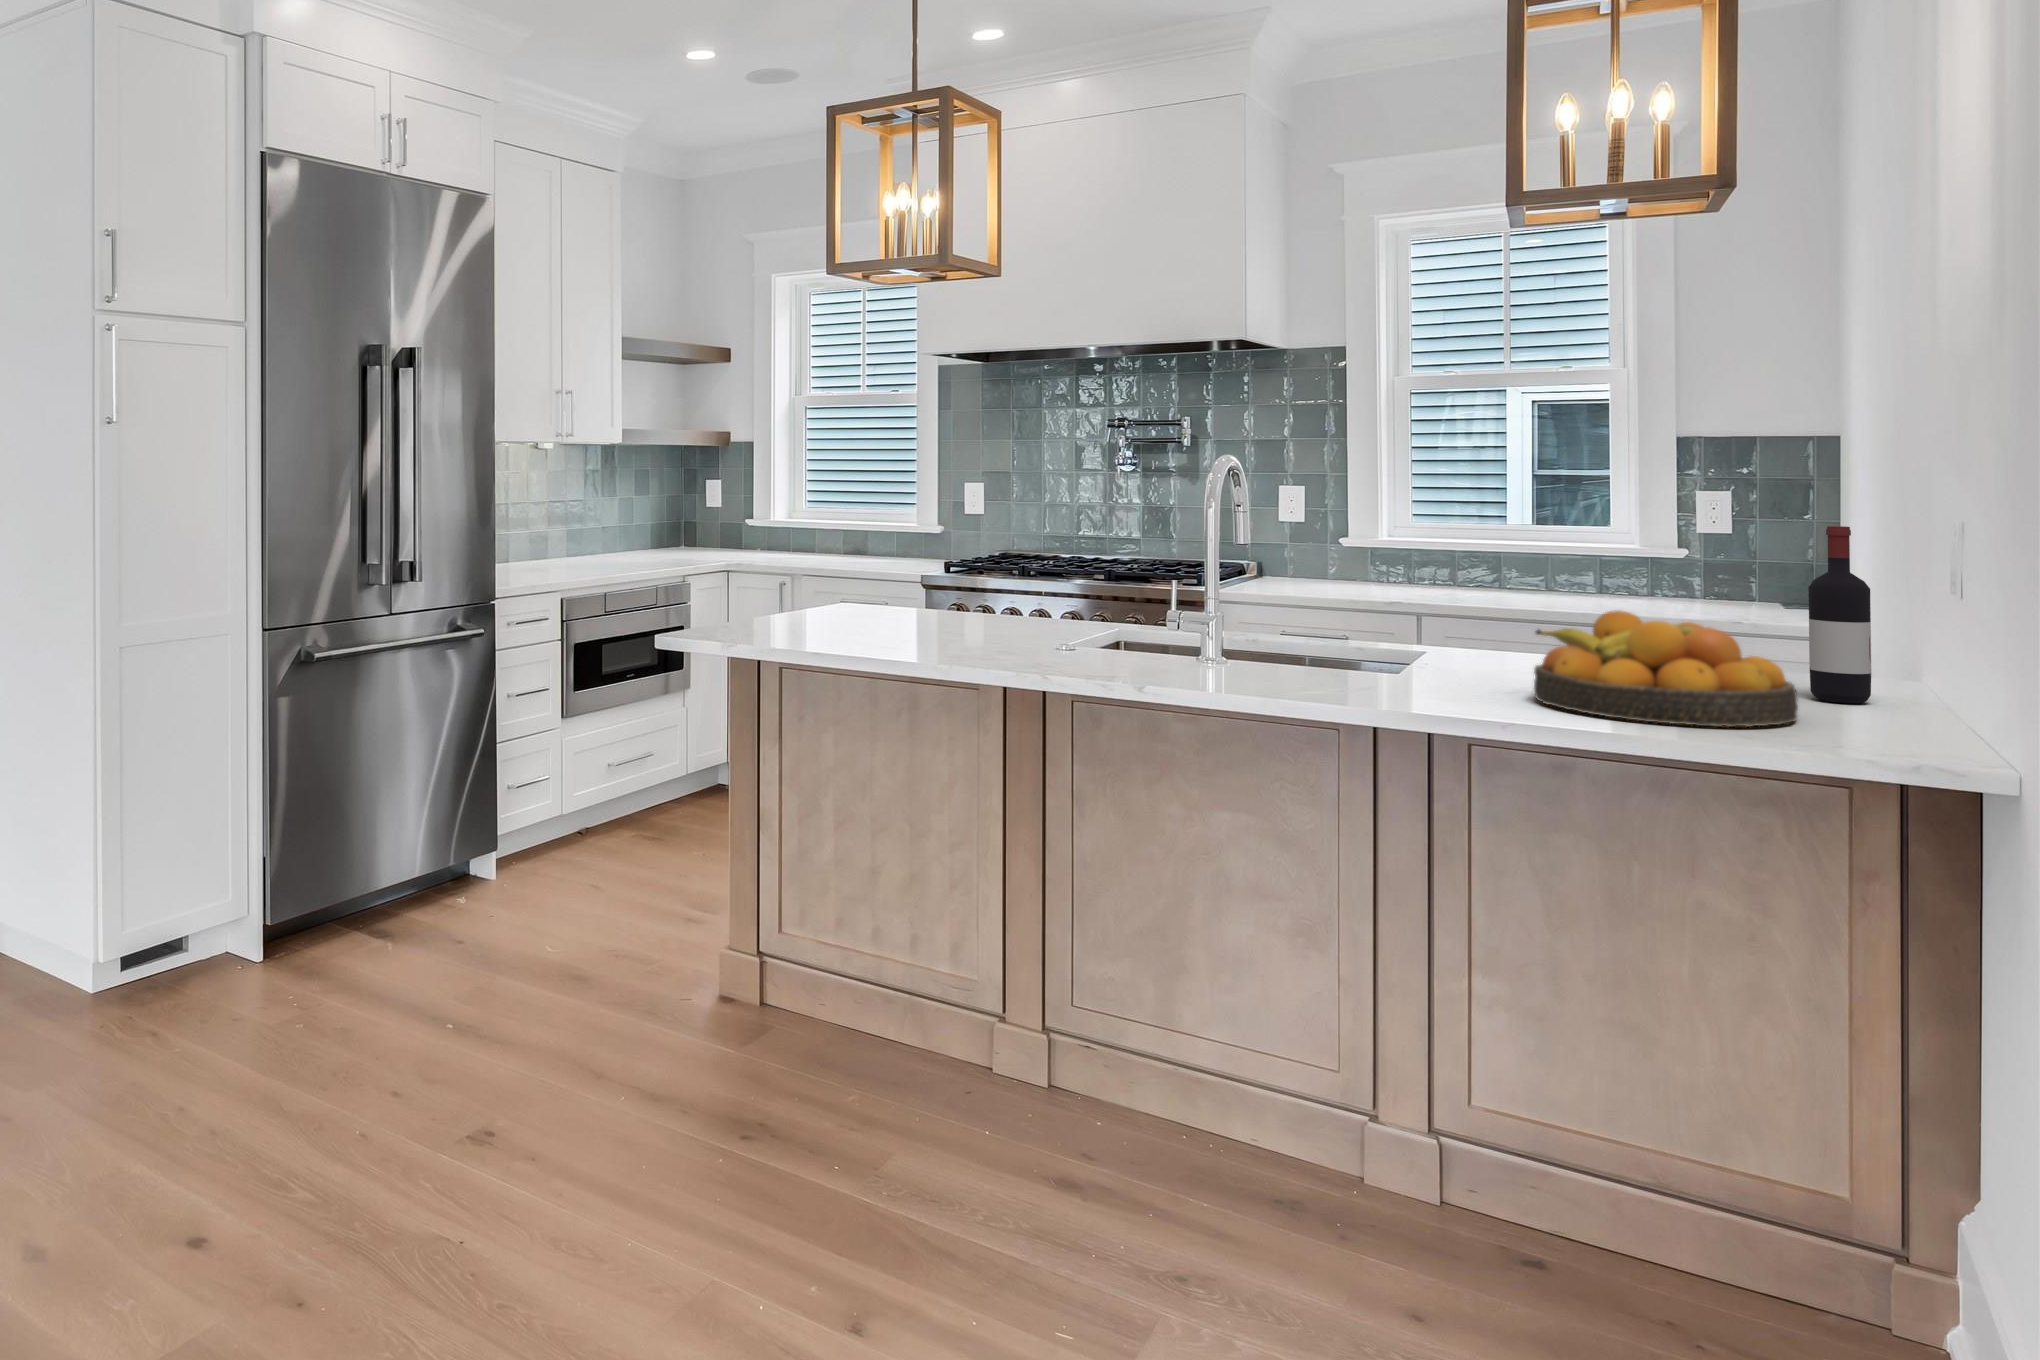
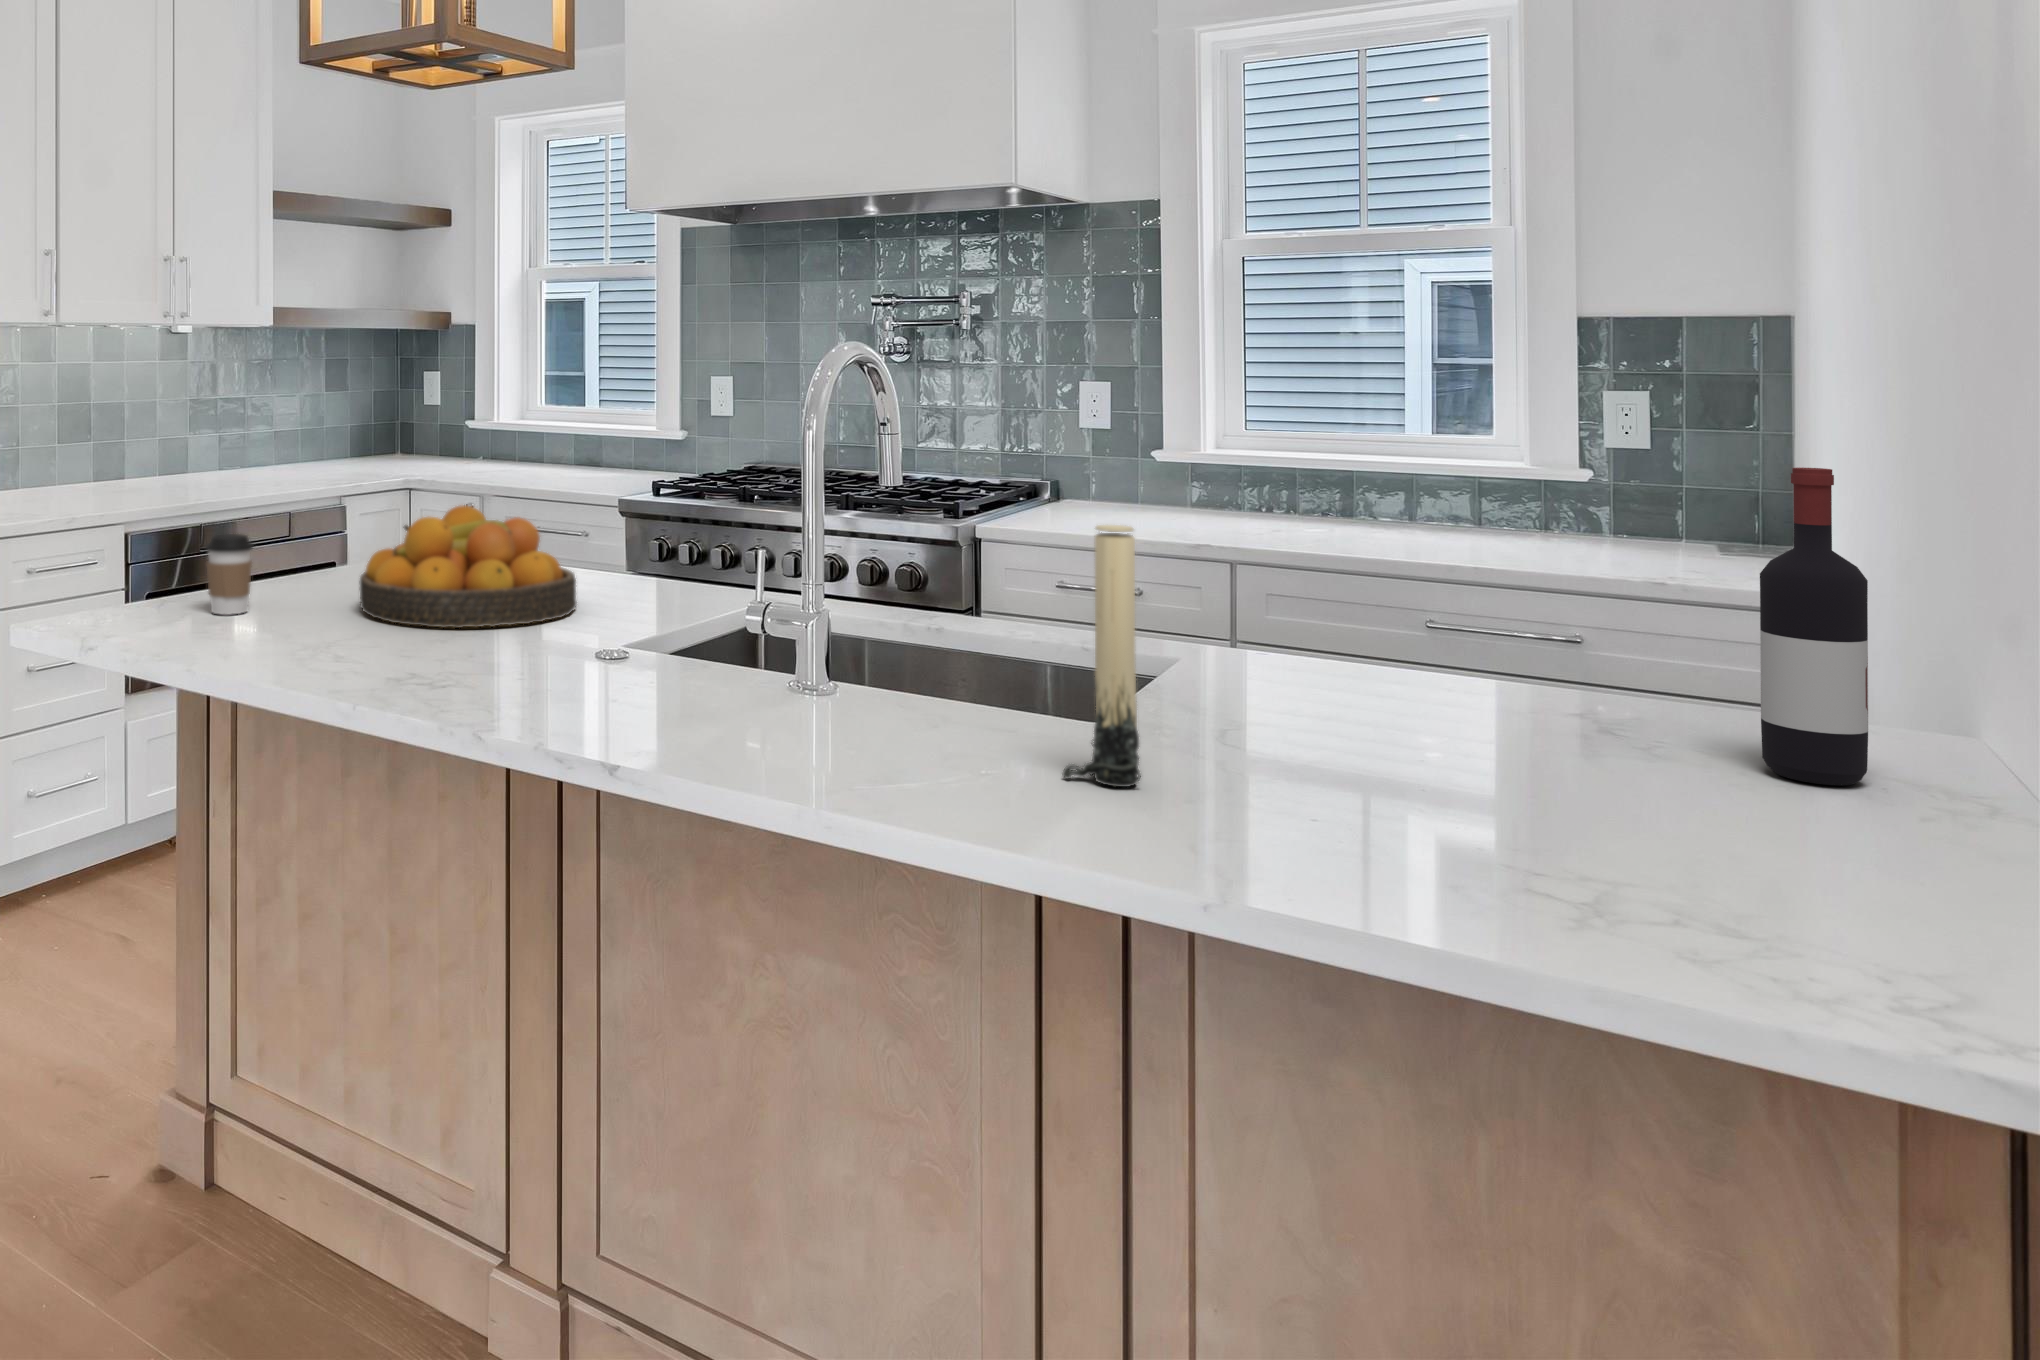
candle: none [1406,557,1455,703] -> present [1063,525,1141,787]
coffee cup: none [747,583,780,636] -> present [206,534,253,615]
fruit bowl: present [1534,610,1798,727] -> present [359,505,577,628]

